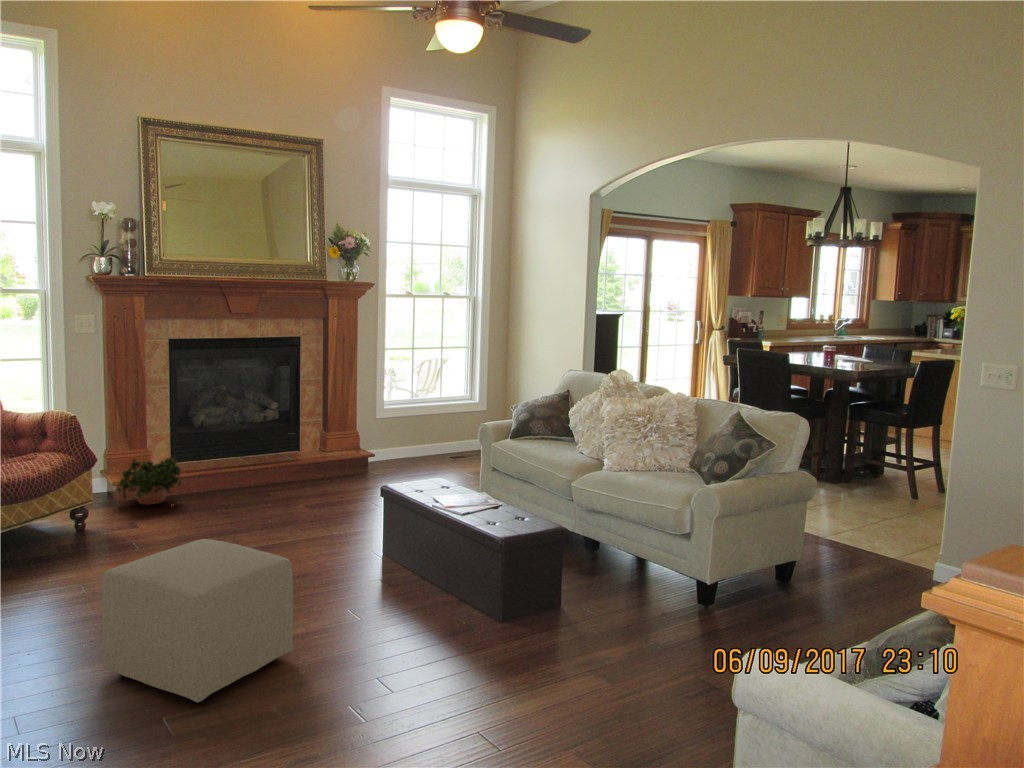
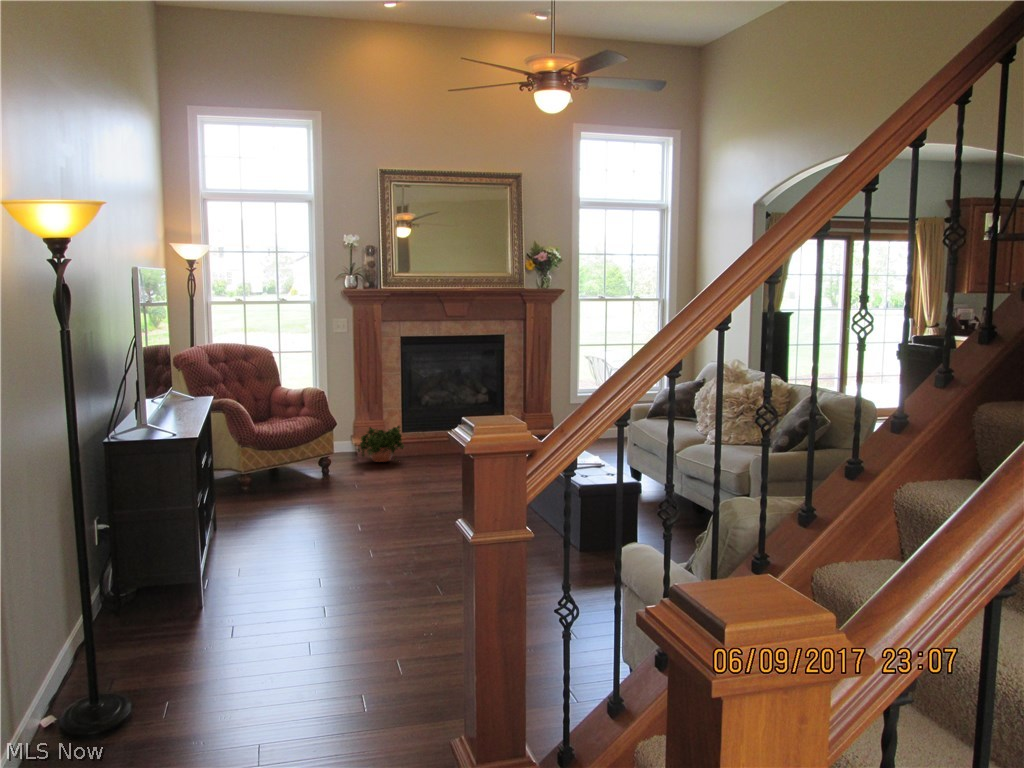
ottoman: present [102,539,294,703] -> none [291,470,421,577]

